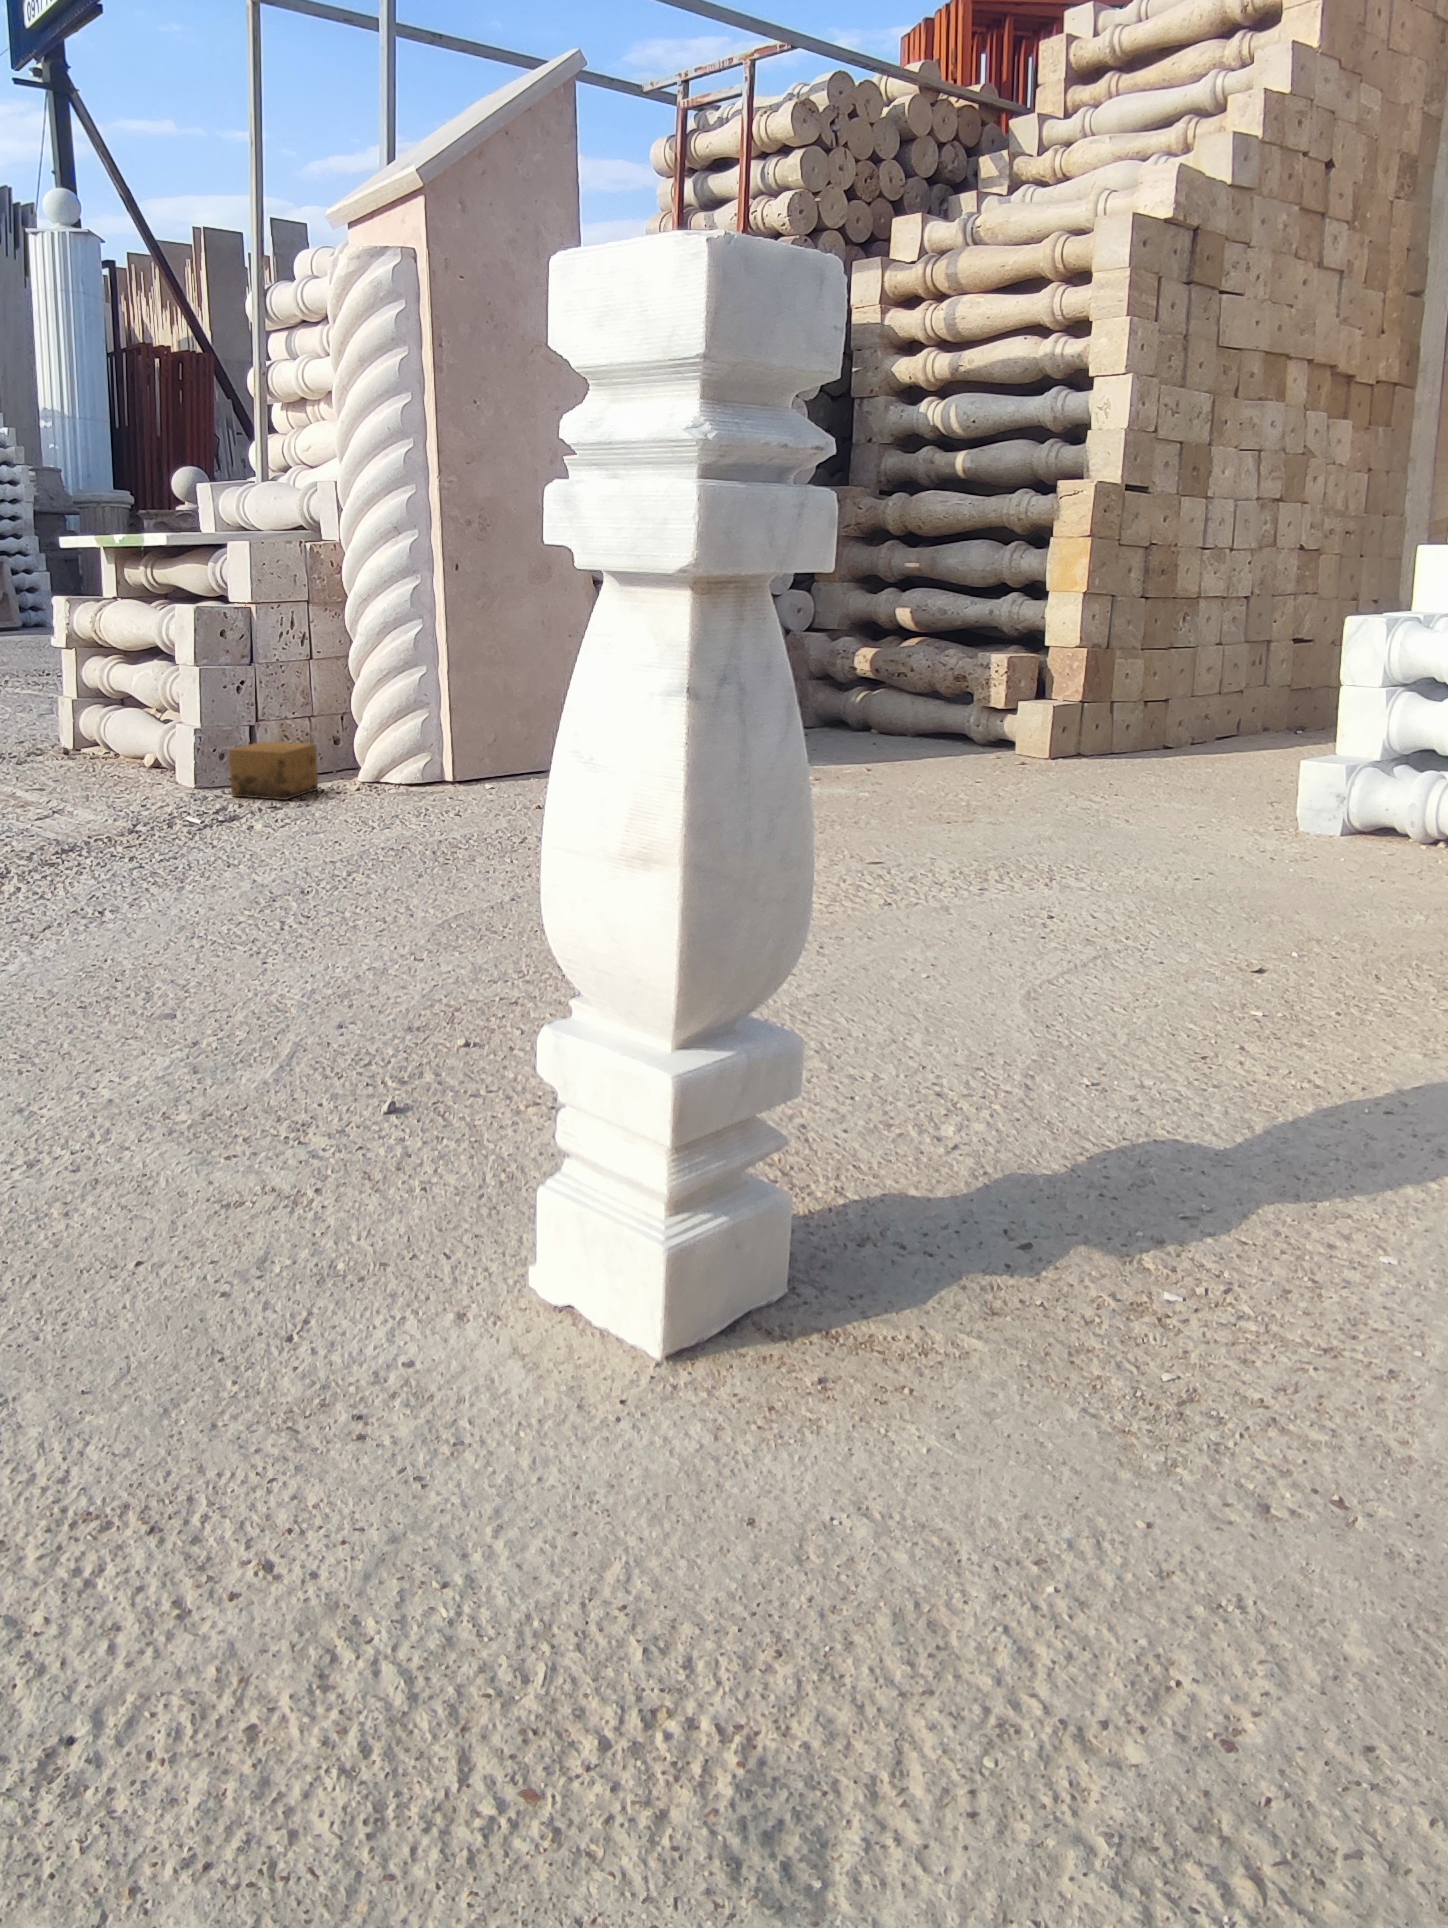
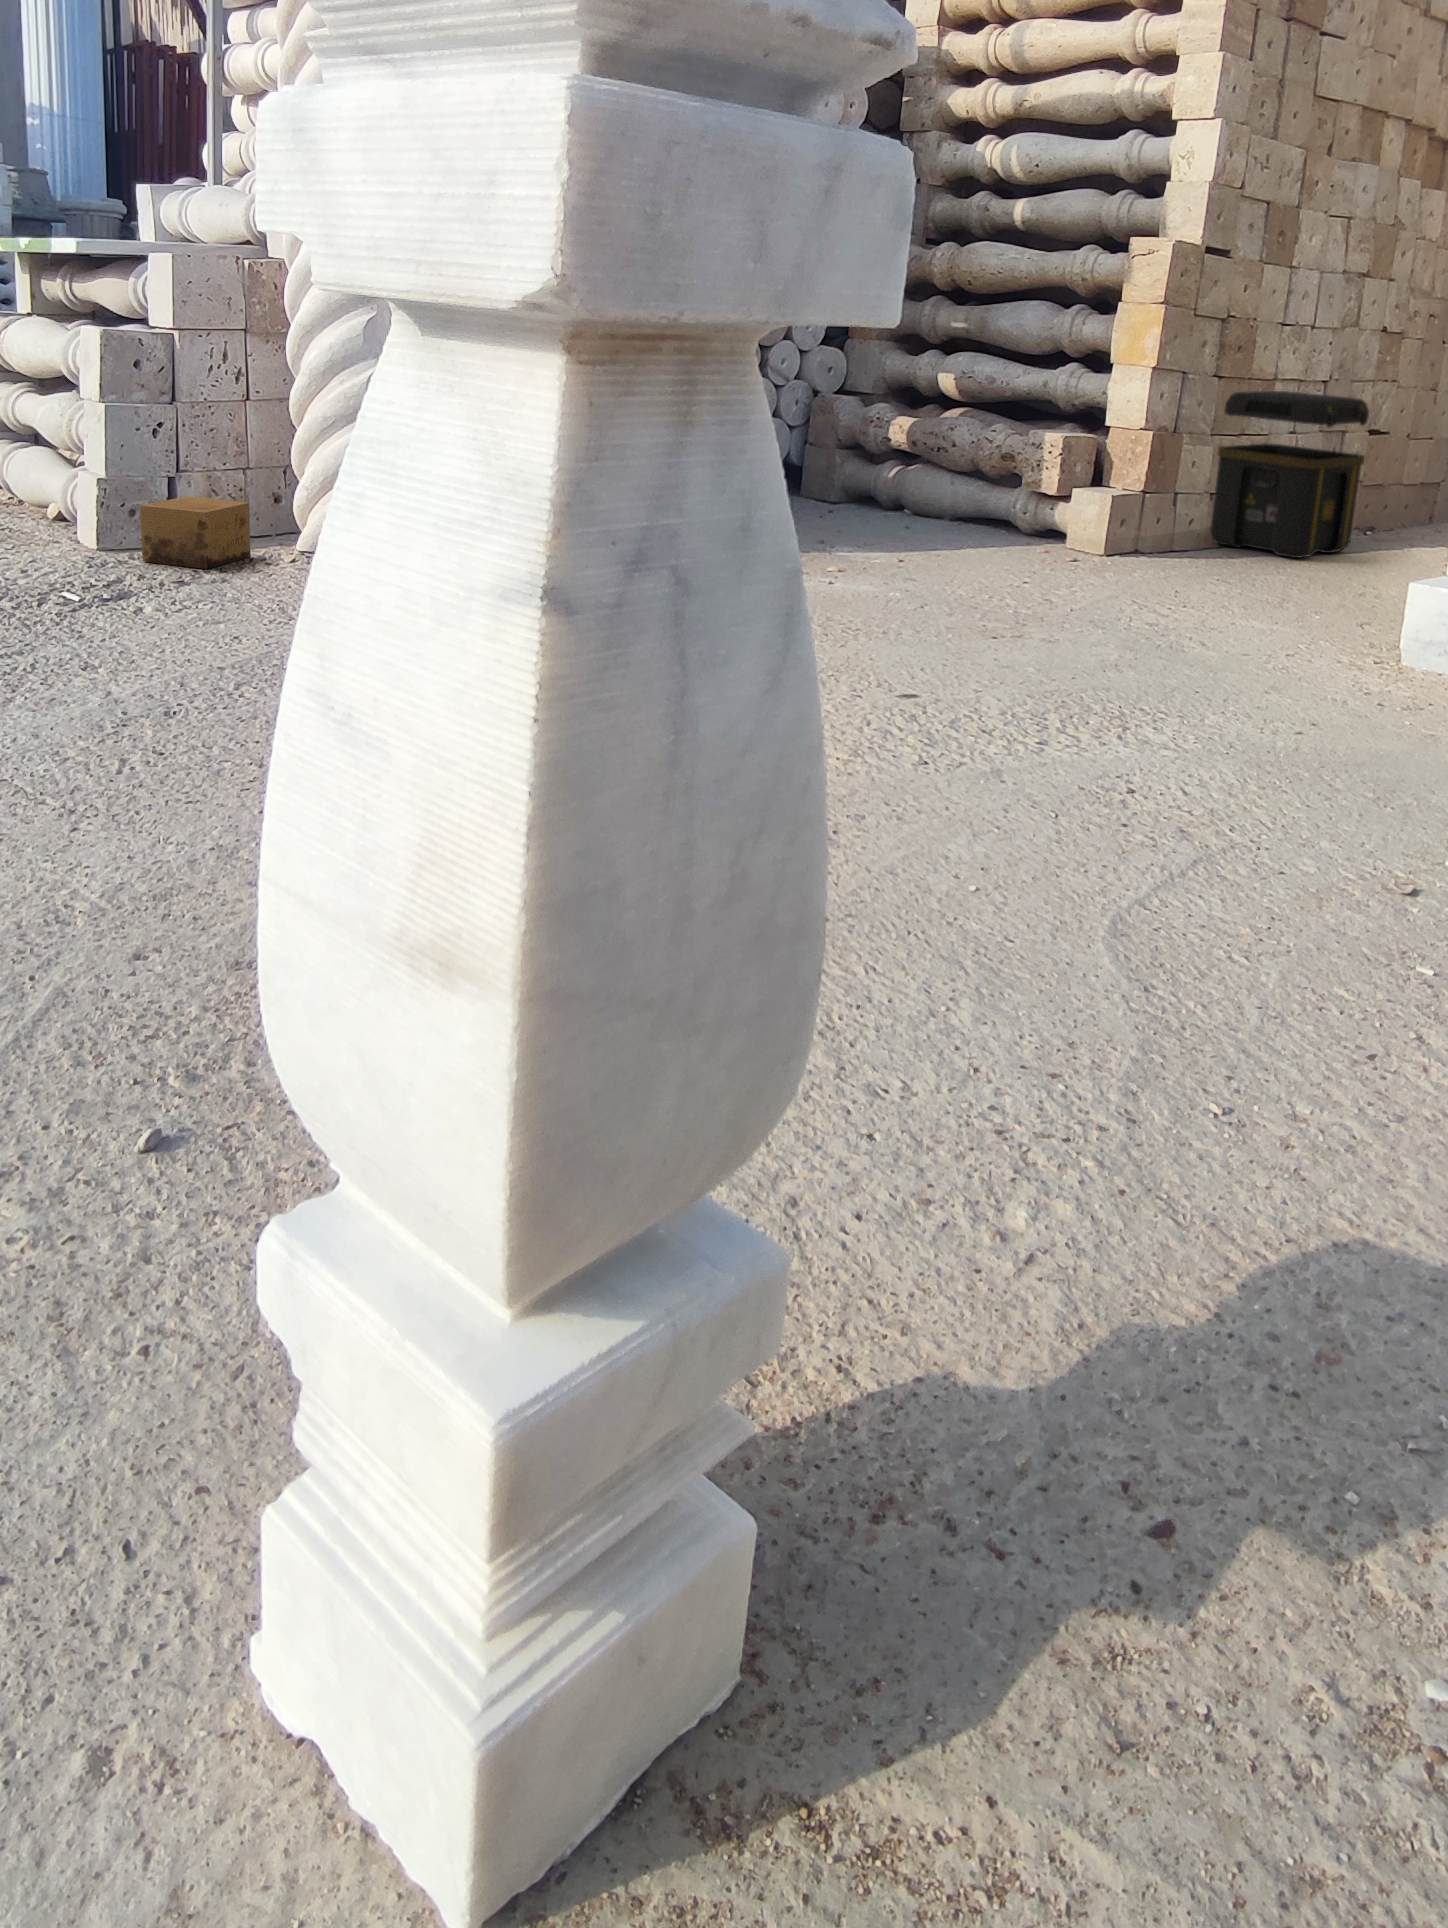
toolbox: none [1145,608,1283,754] -> present [1210,391,1369,558]

